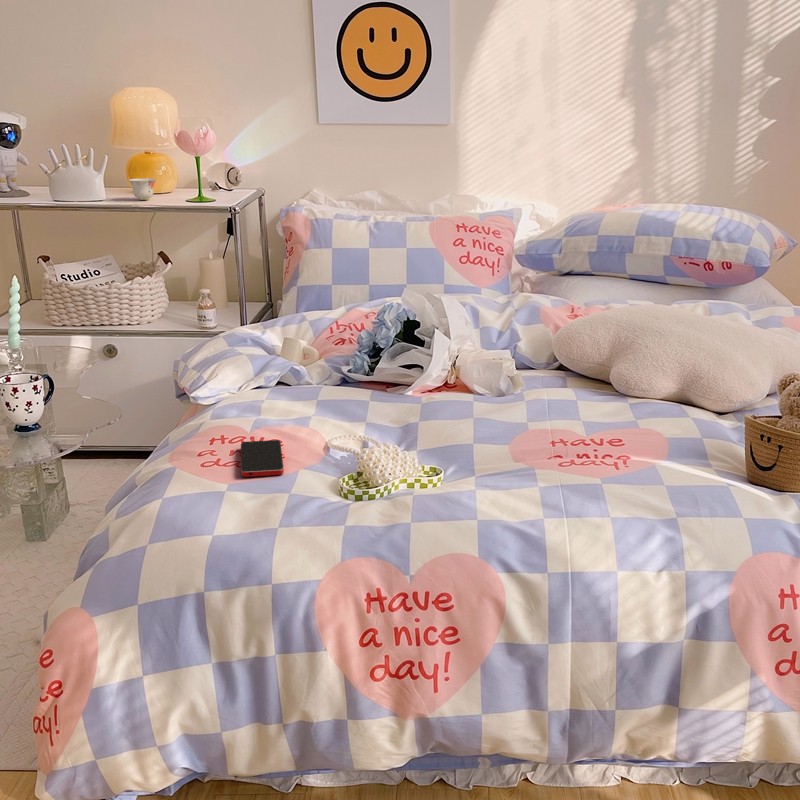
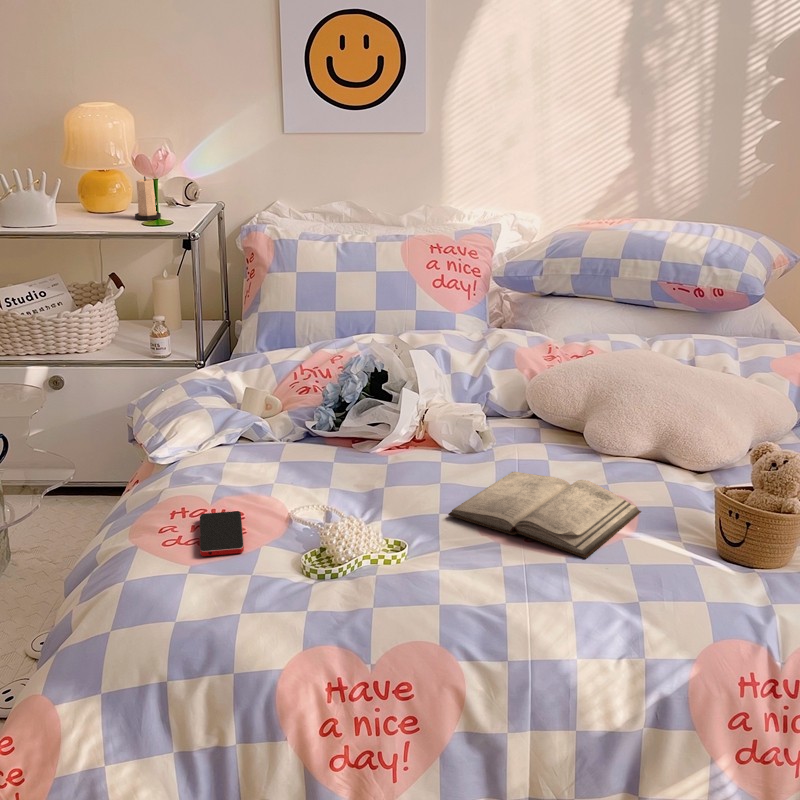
candle: none [182,159,206,200] -> present [135,176,161,220]
teacup: present [129,178,156,200] -> none [76,196,106,220]
diary: none [482,410,671,481] -> present [448,472,641,558]

